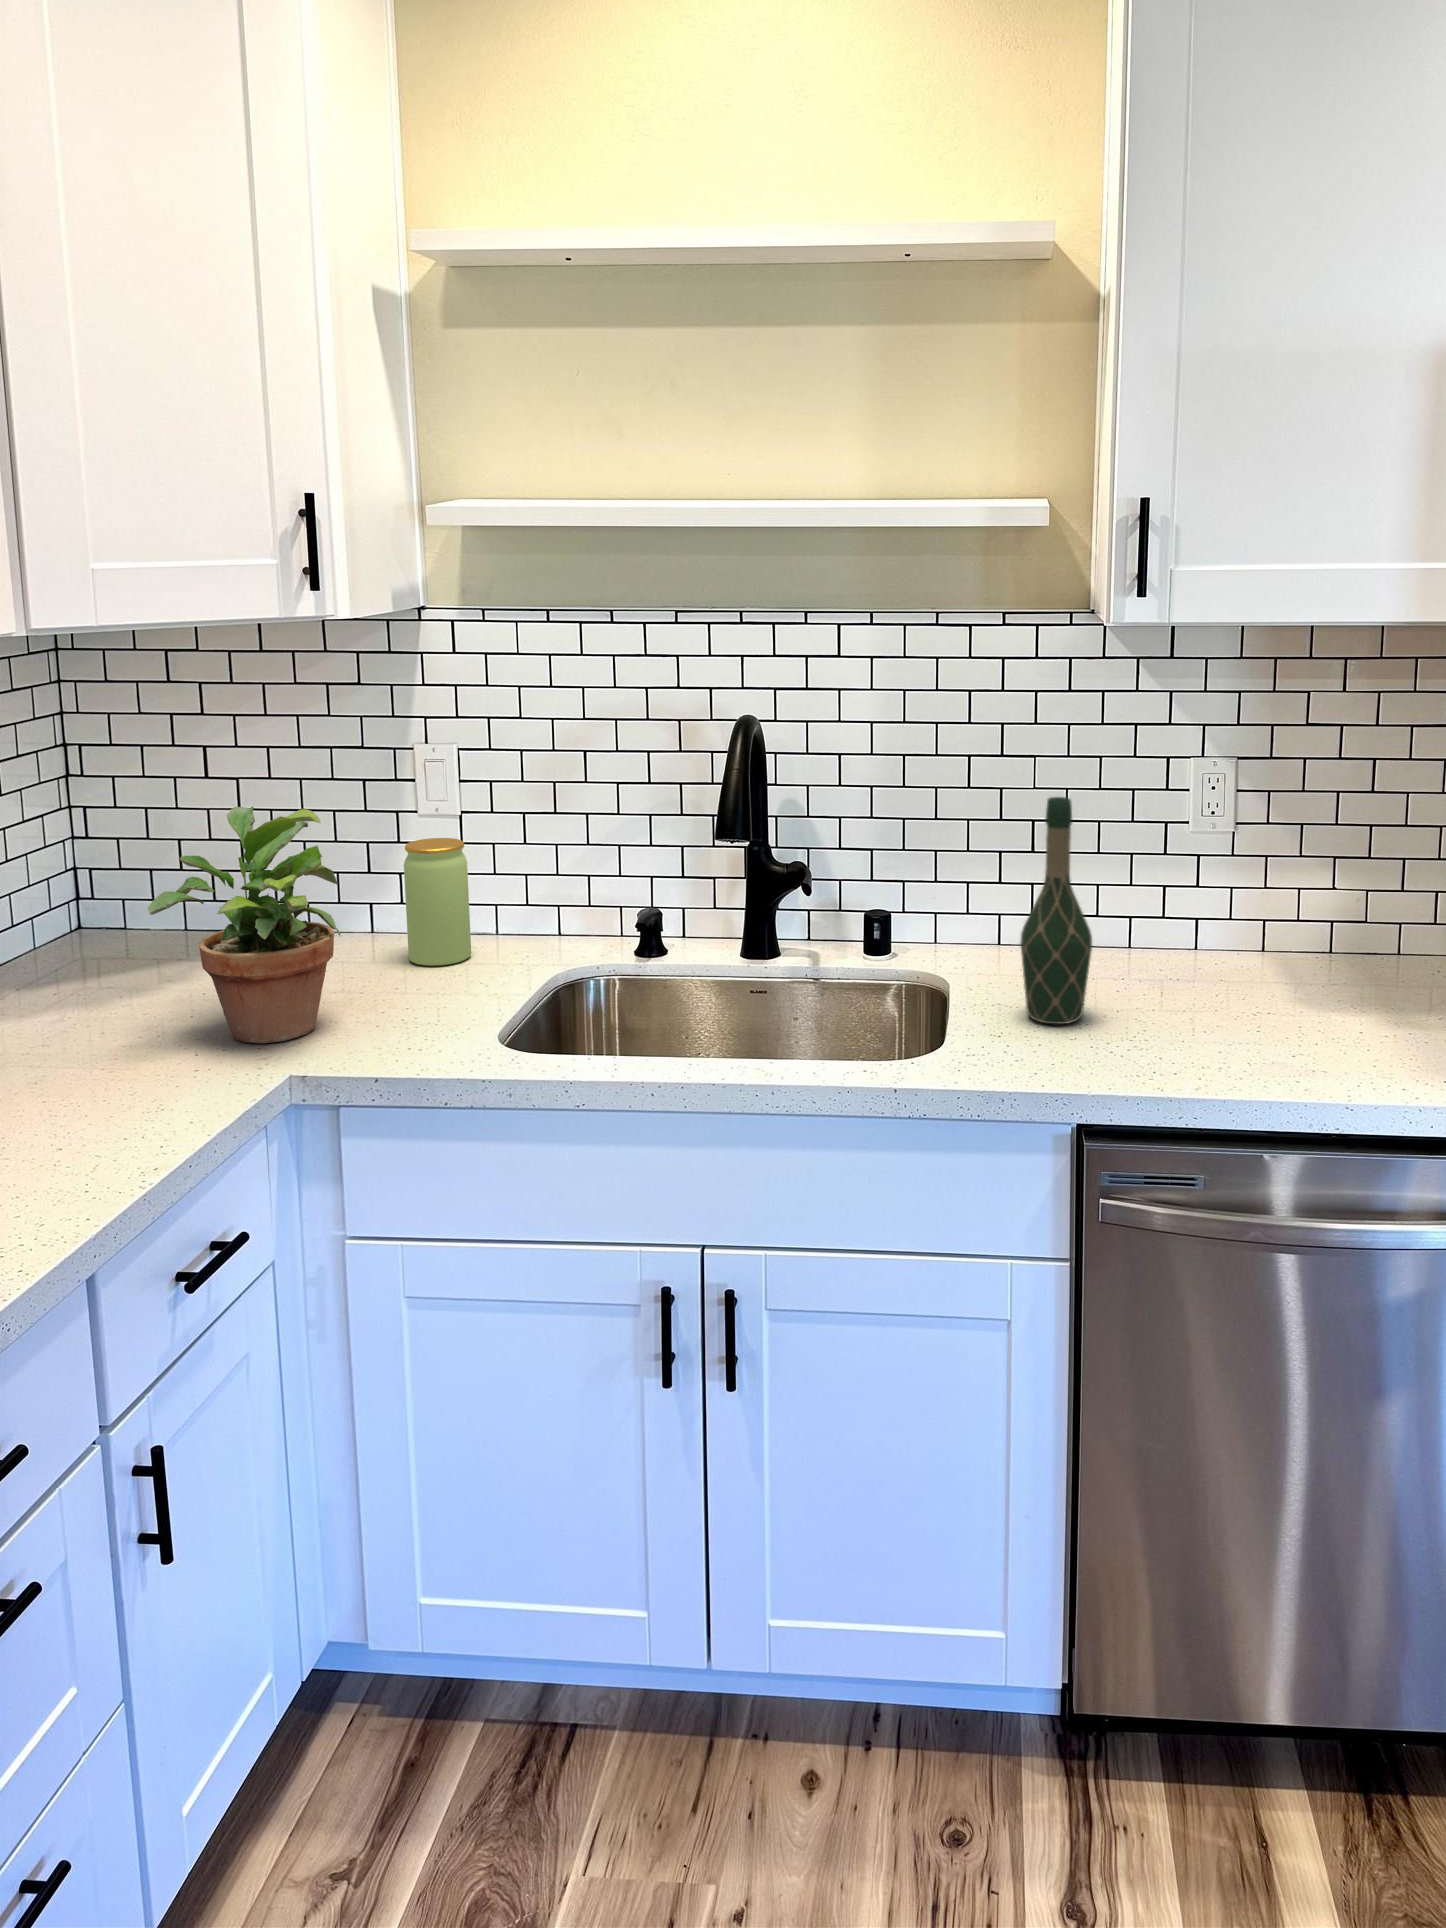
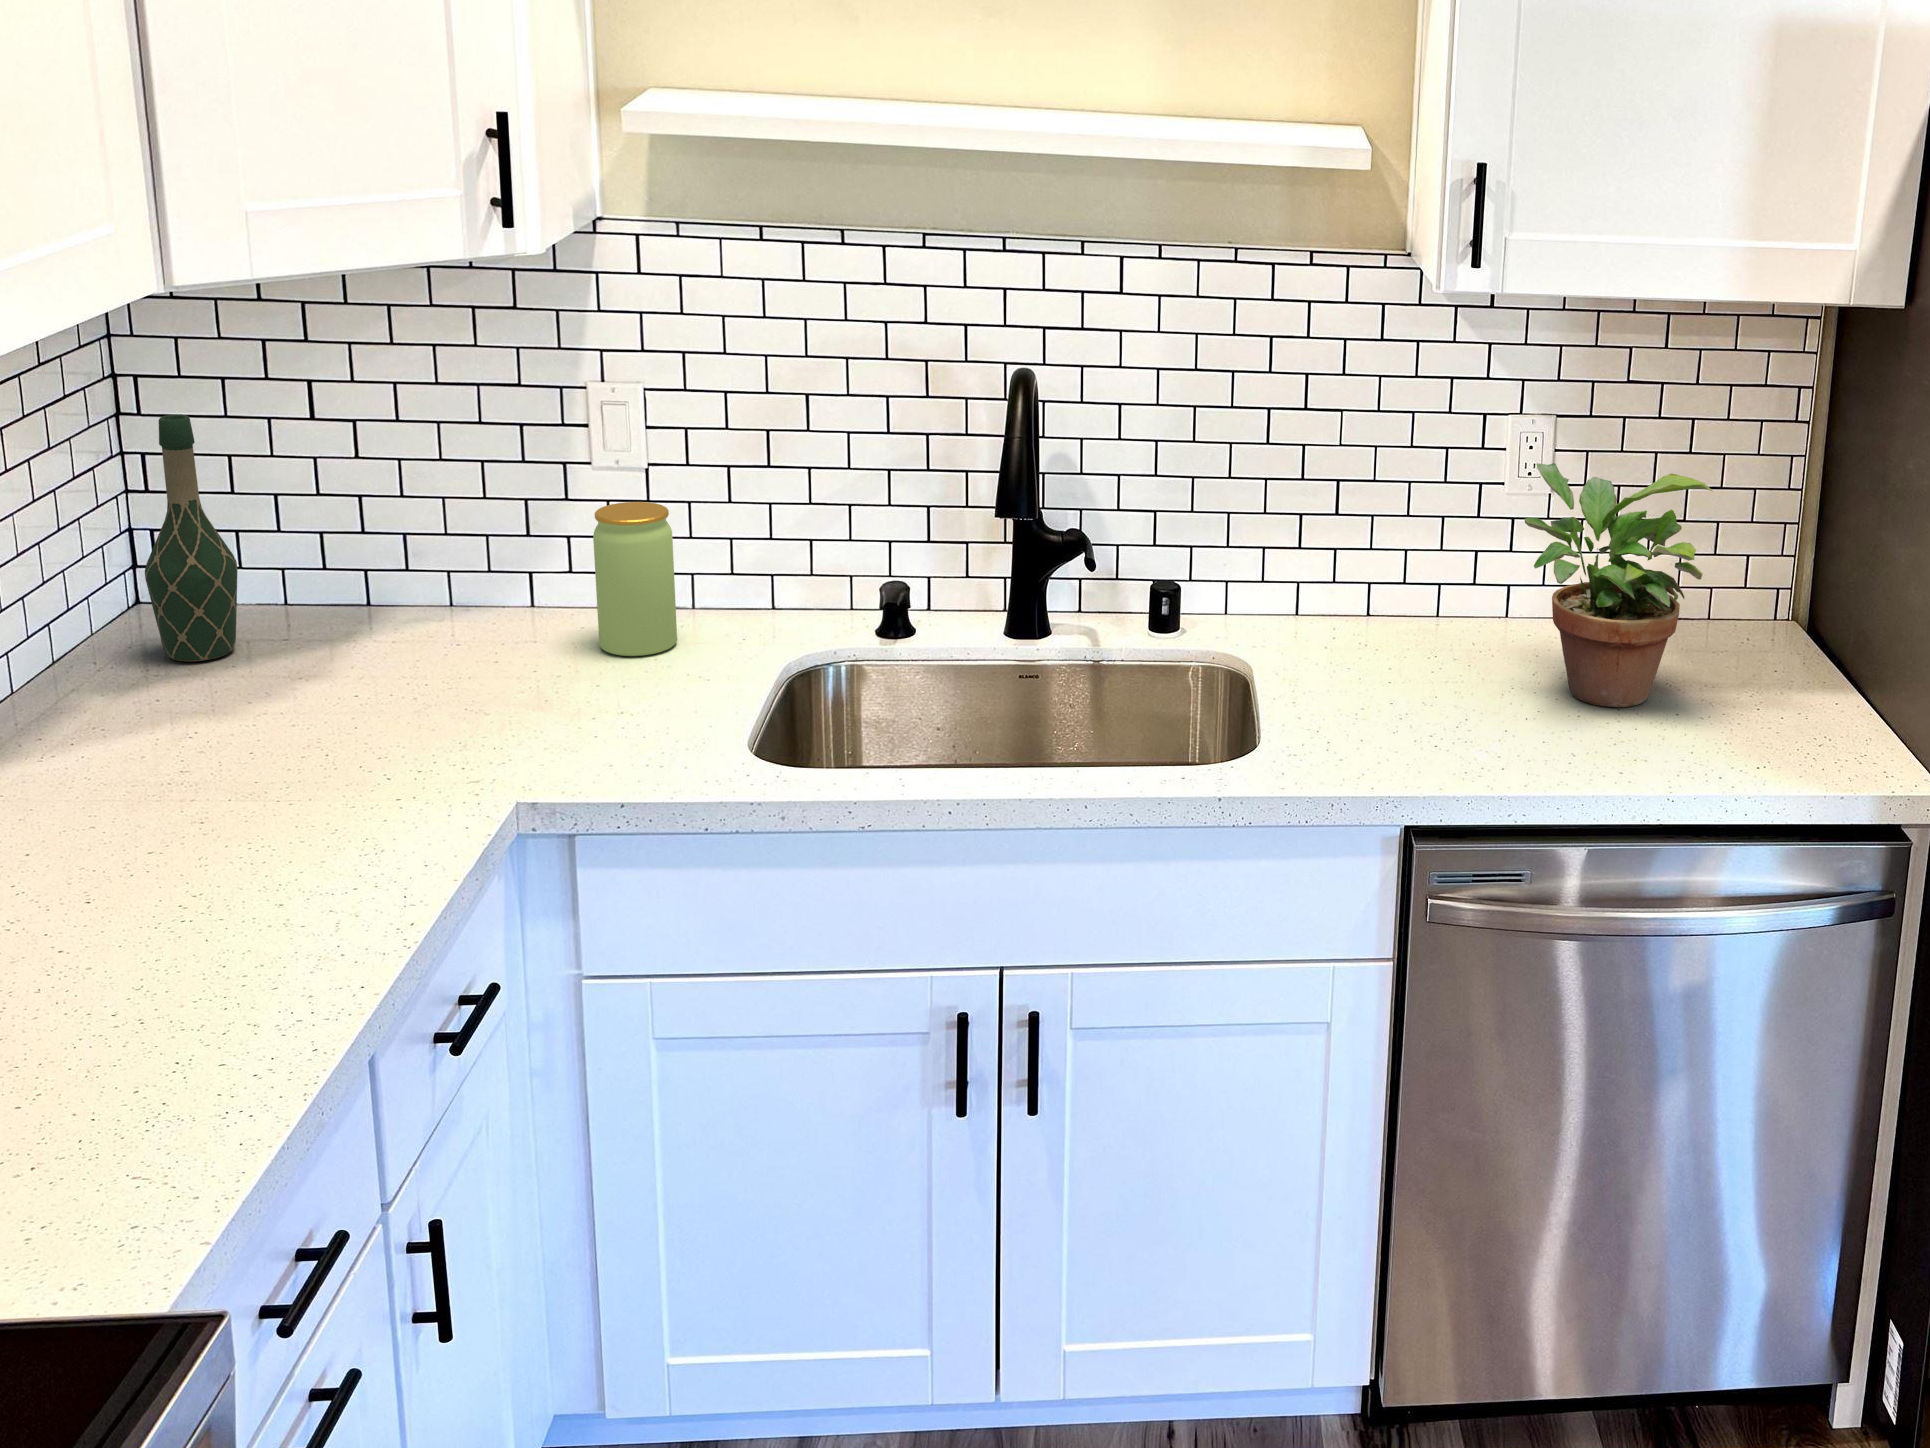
wine bottle: present [1020,797,1092,1024] -> present [145,415,238,661]
potted plant: present [148,806,341,1043] -> present [1525,463,1712,707]

